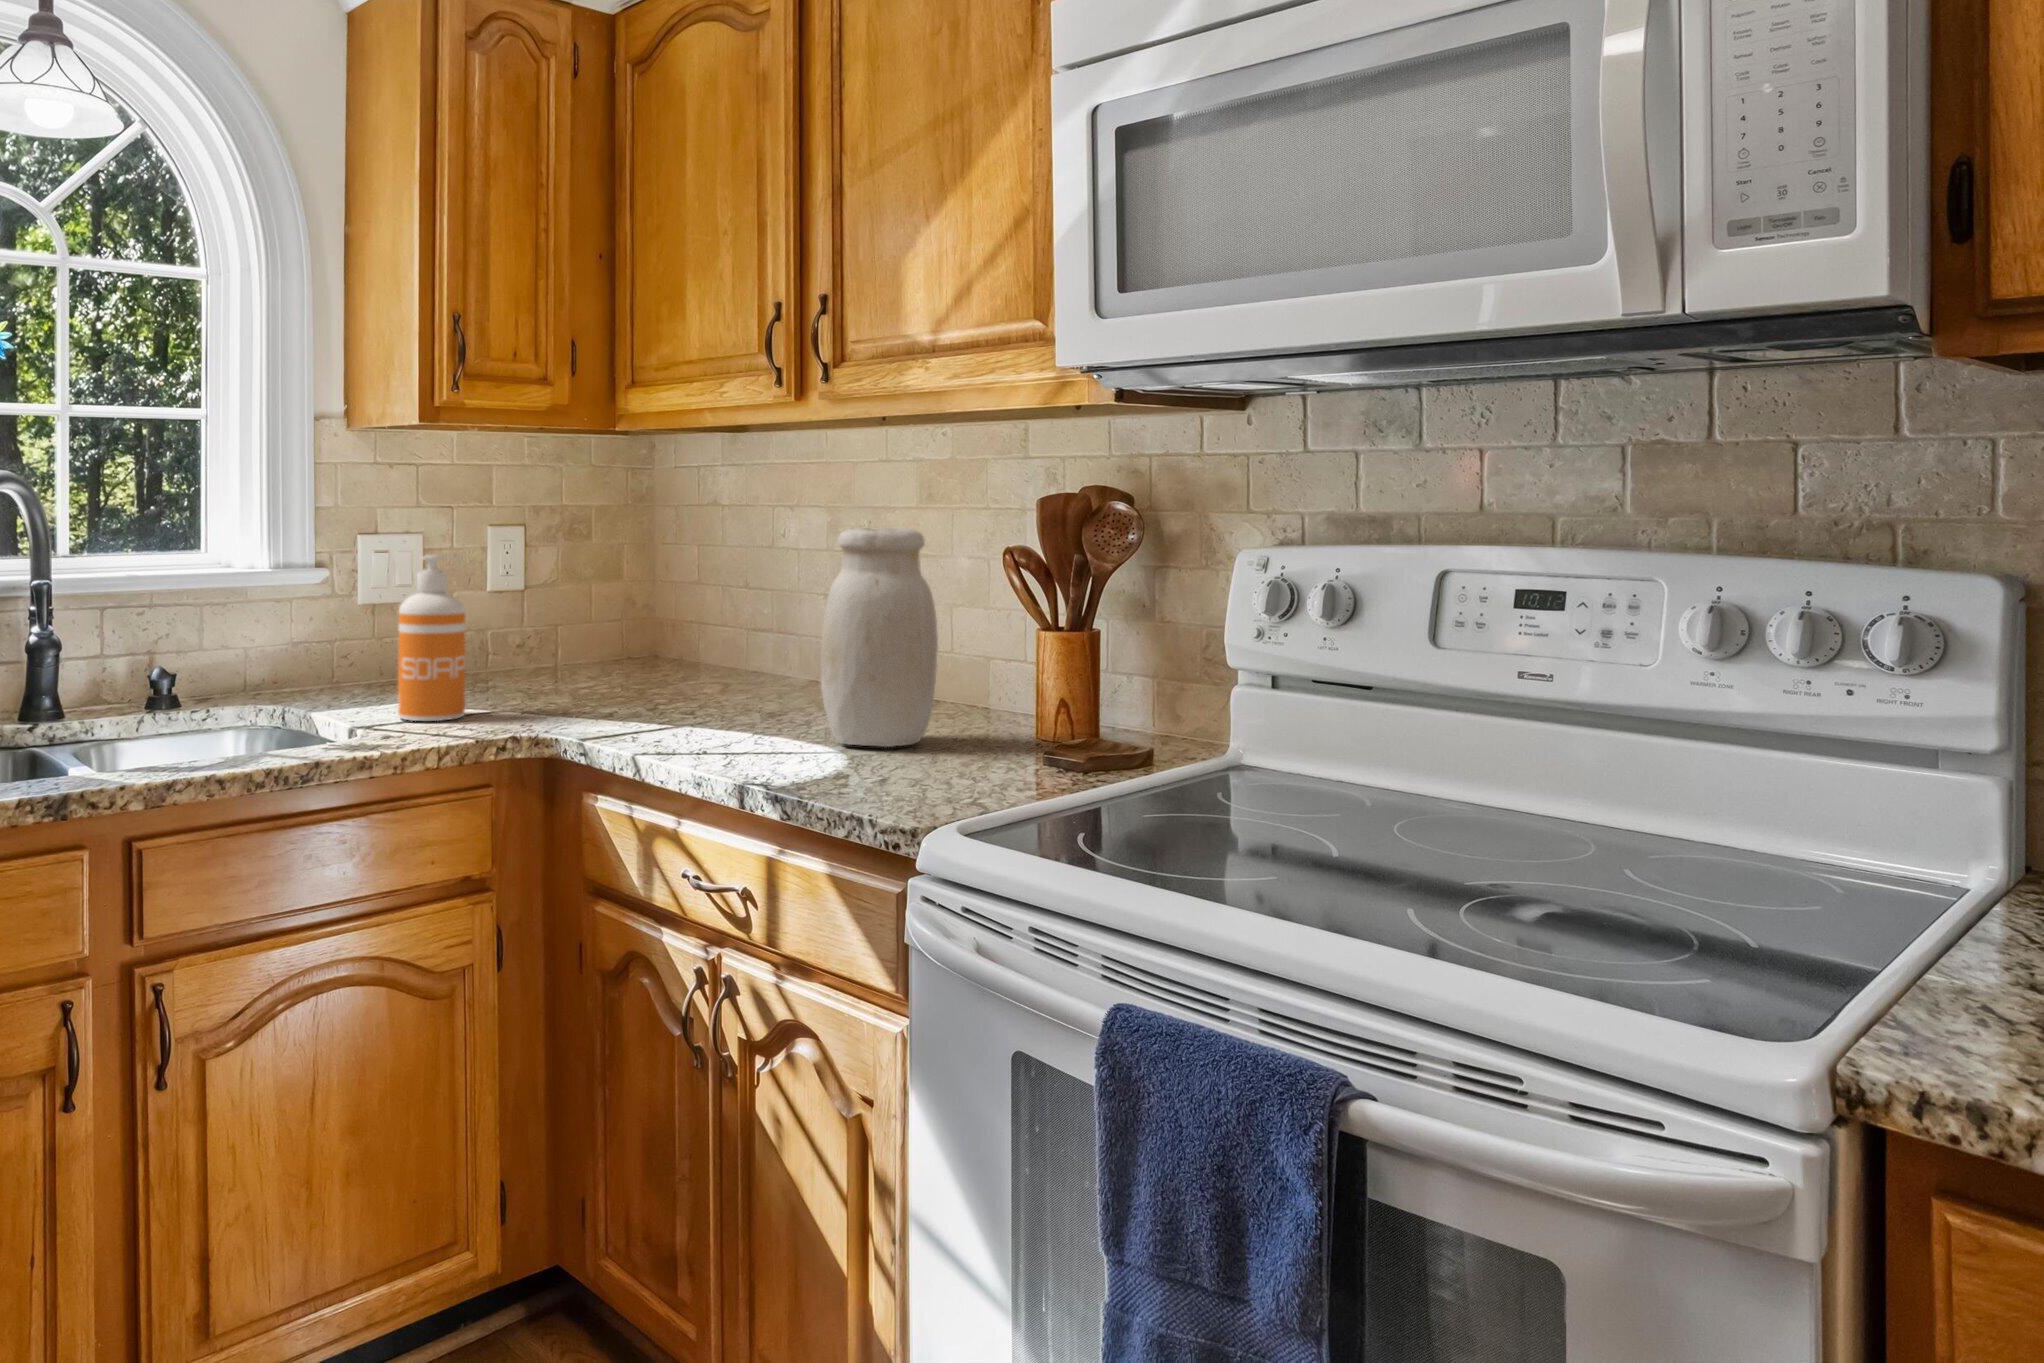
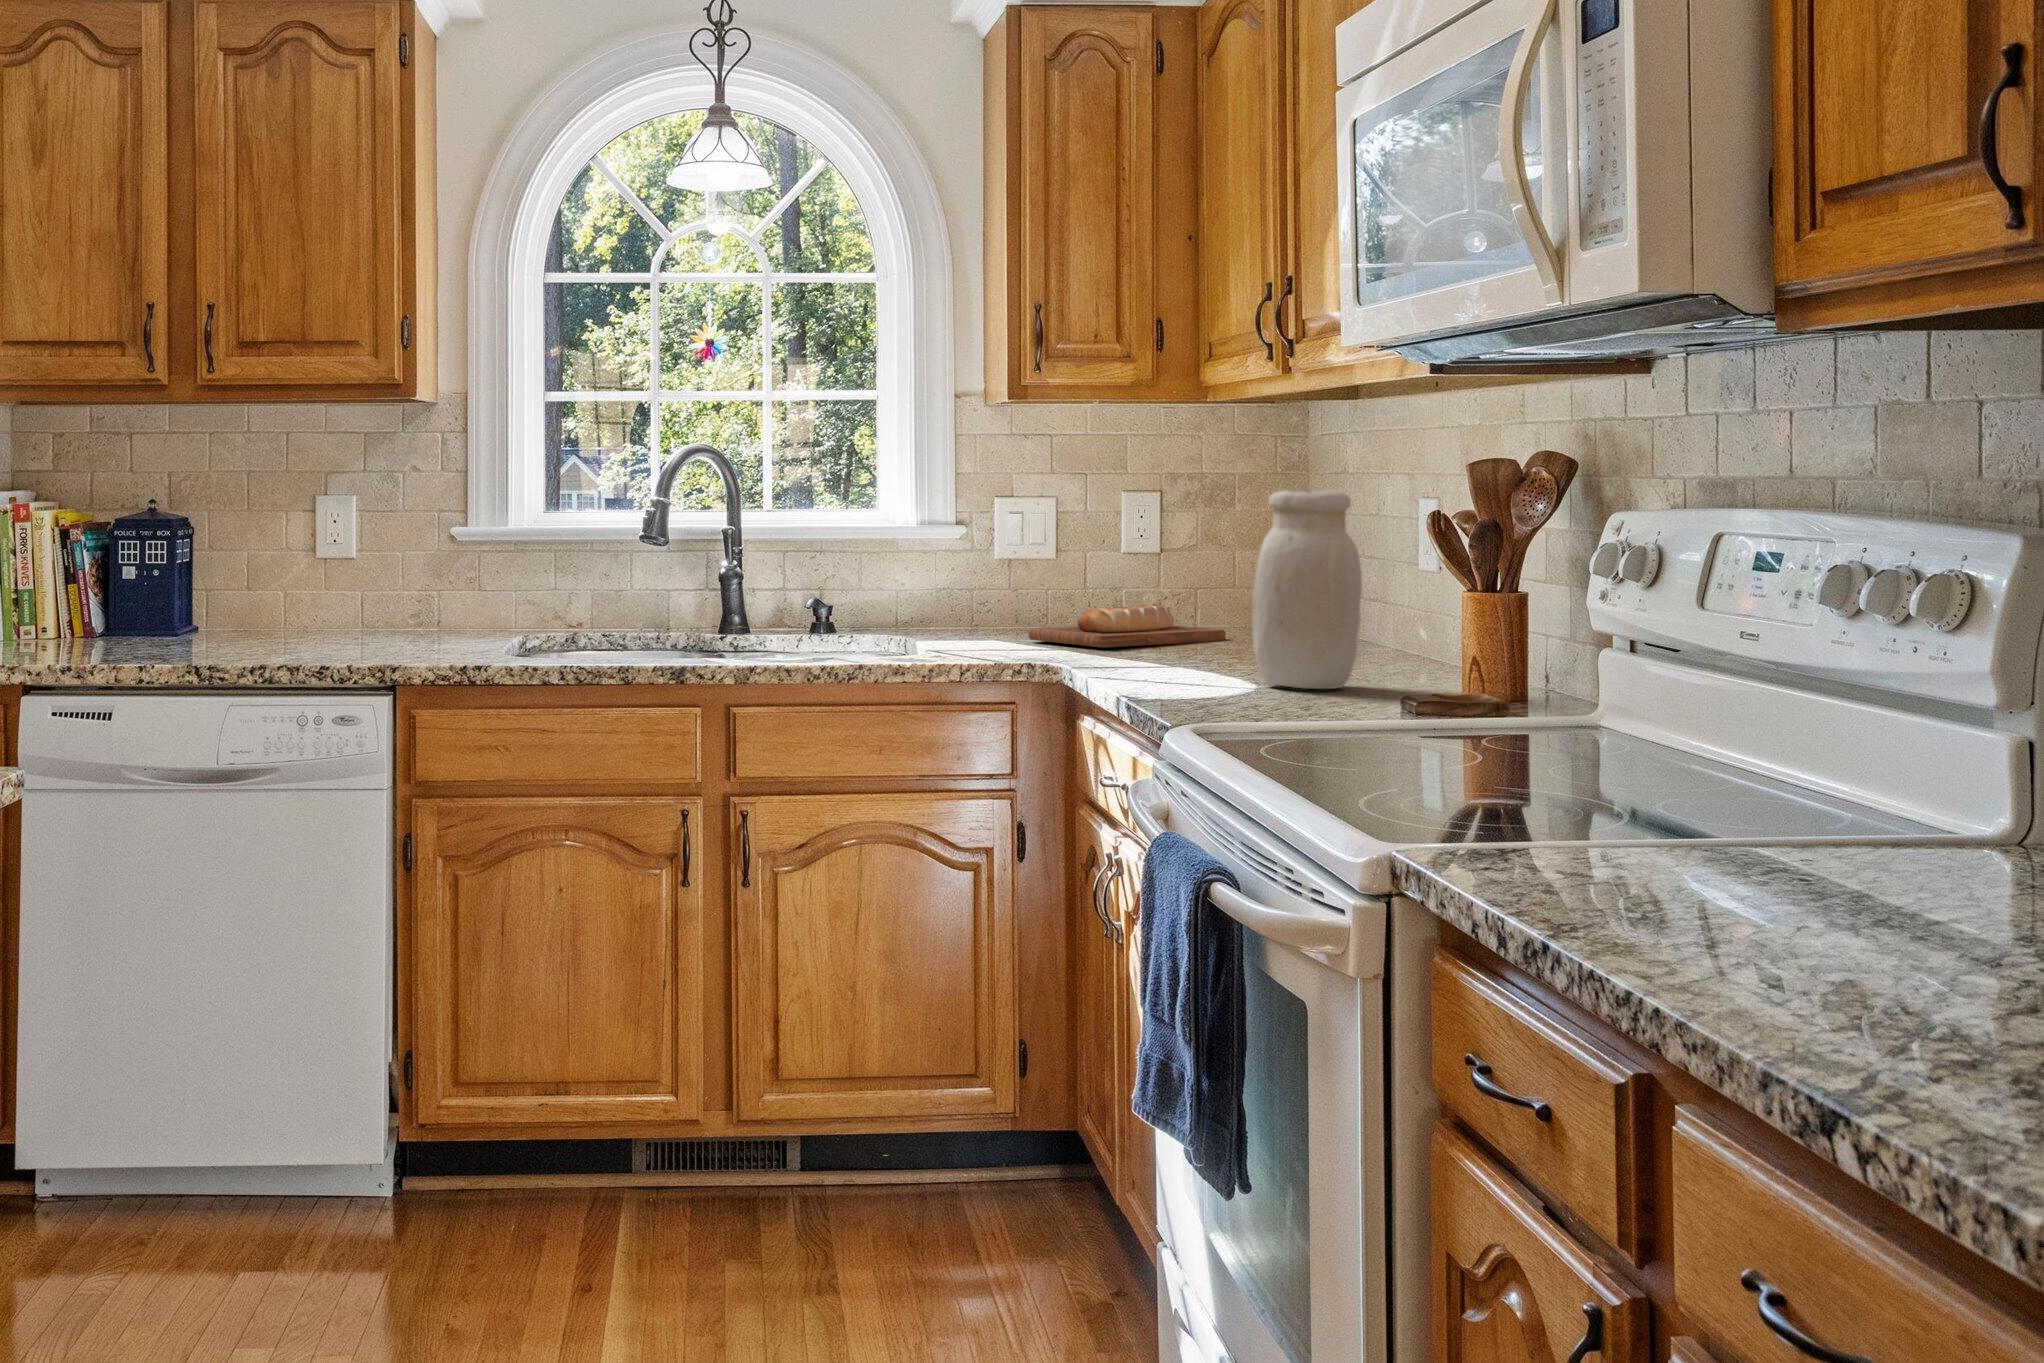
soap dispenser: present [398,555,465,721] -> none [967,513,1024,651]
bread loaf: none [447,649,636,705] -> present [1028,605,1226,647]

